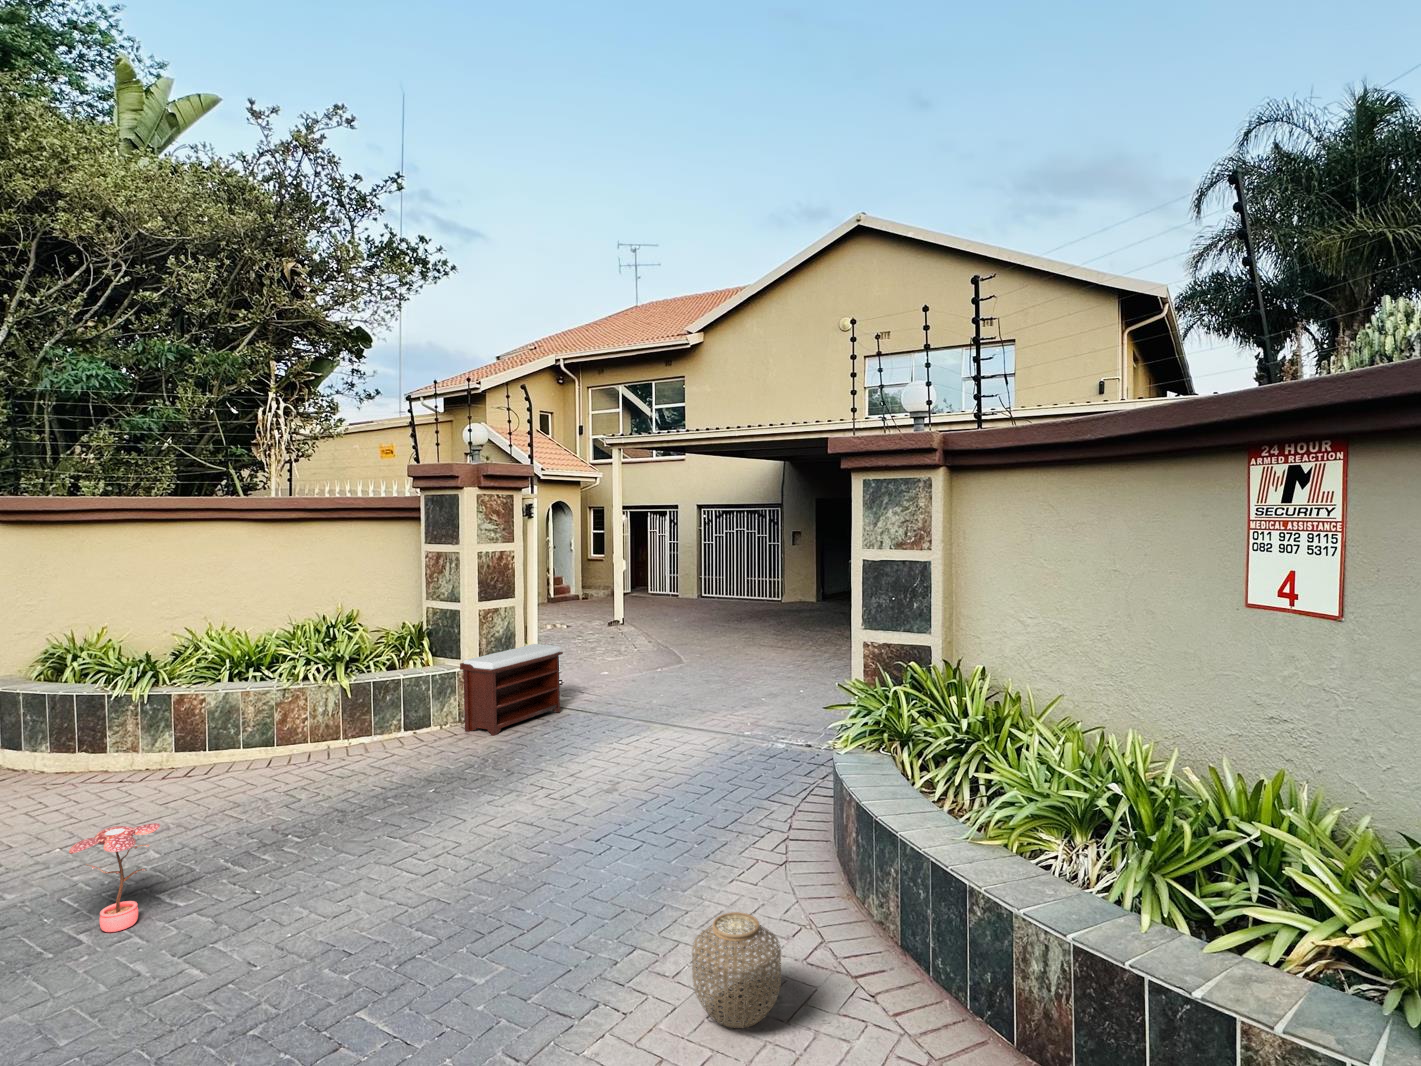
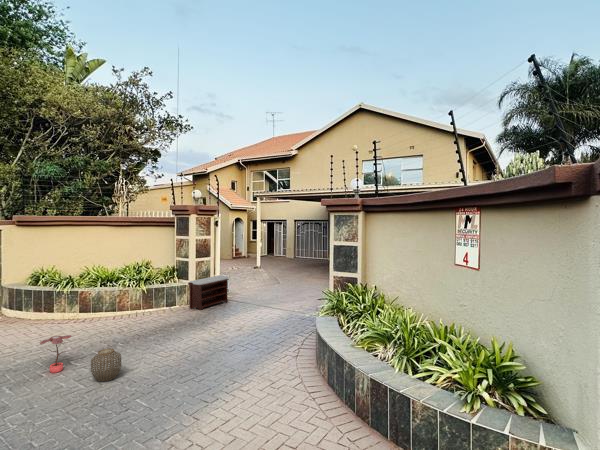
woven basket: present [692,912,781,1028] -> present [91,348,121,381]

